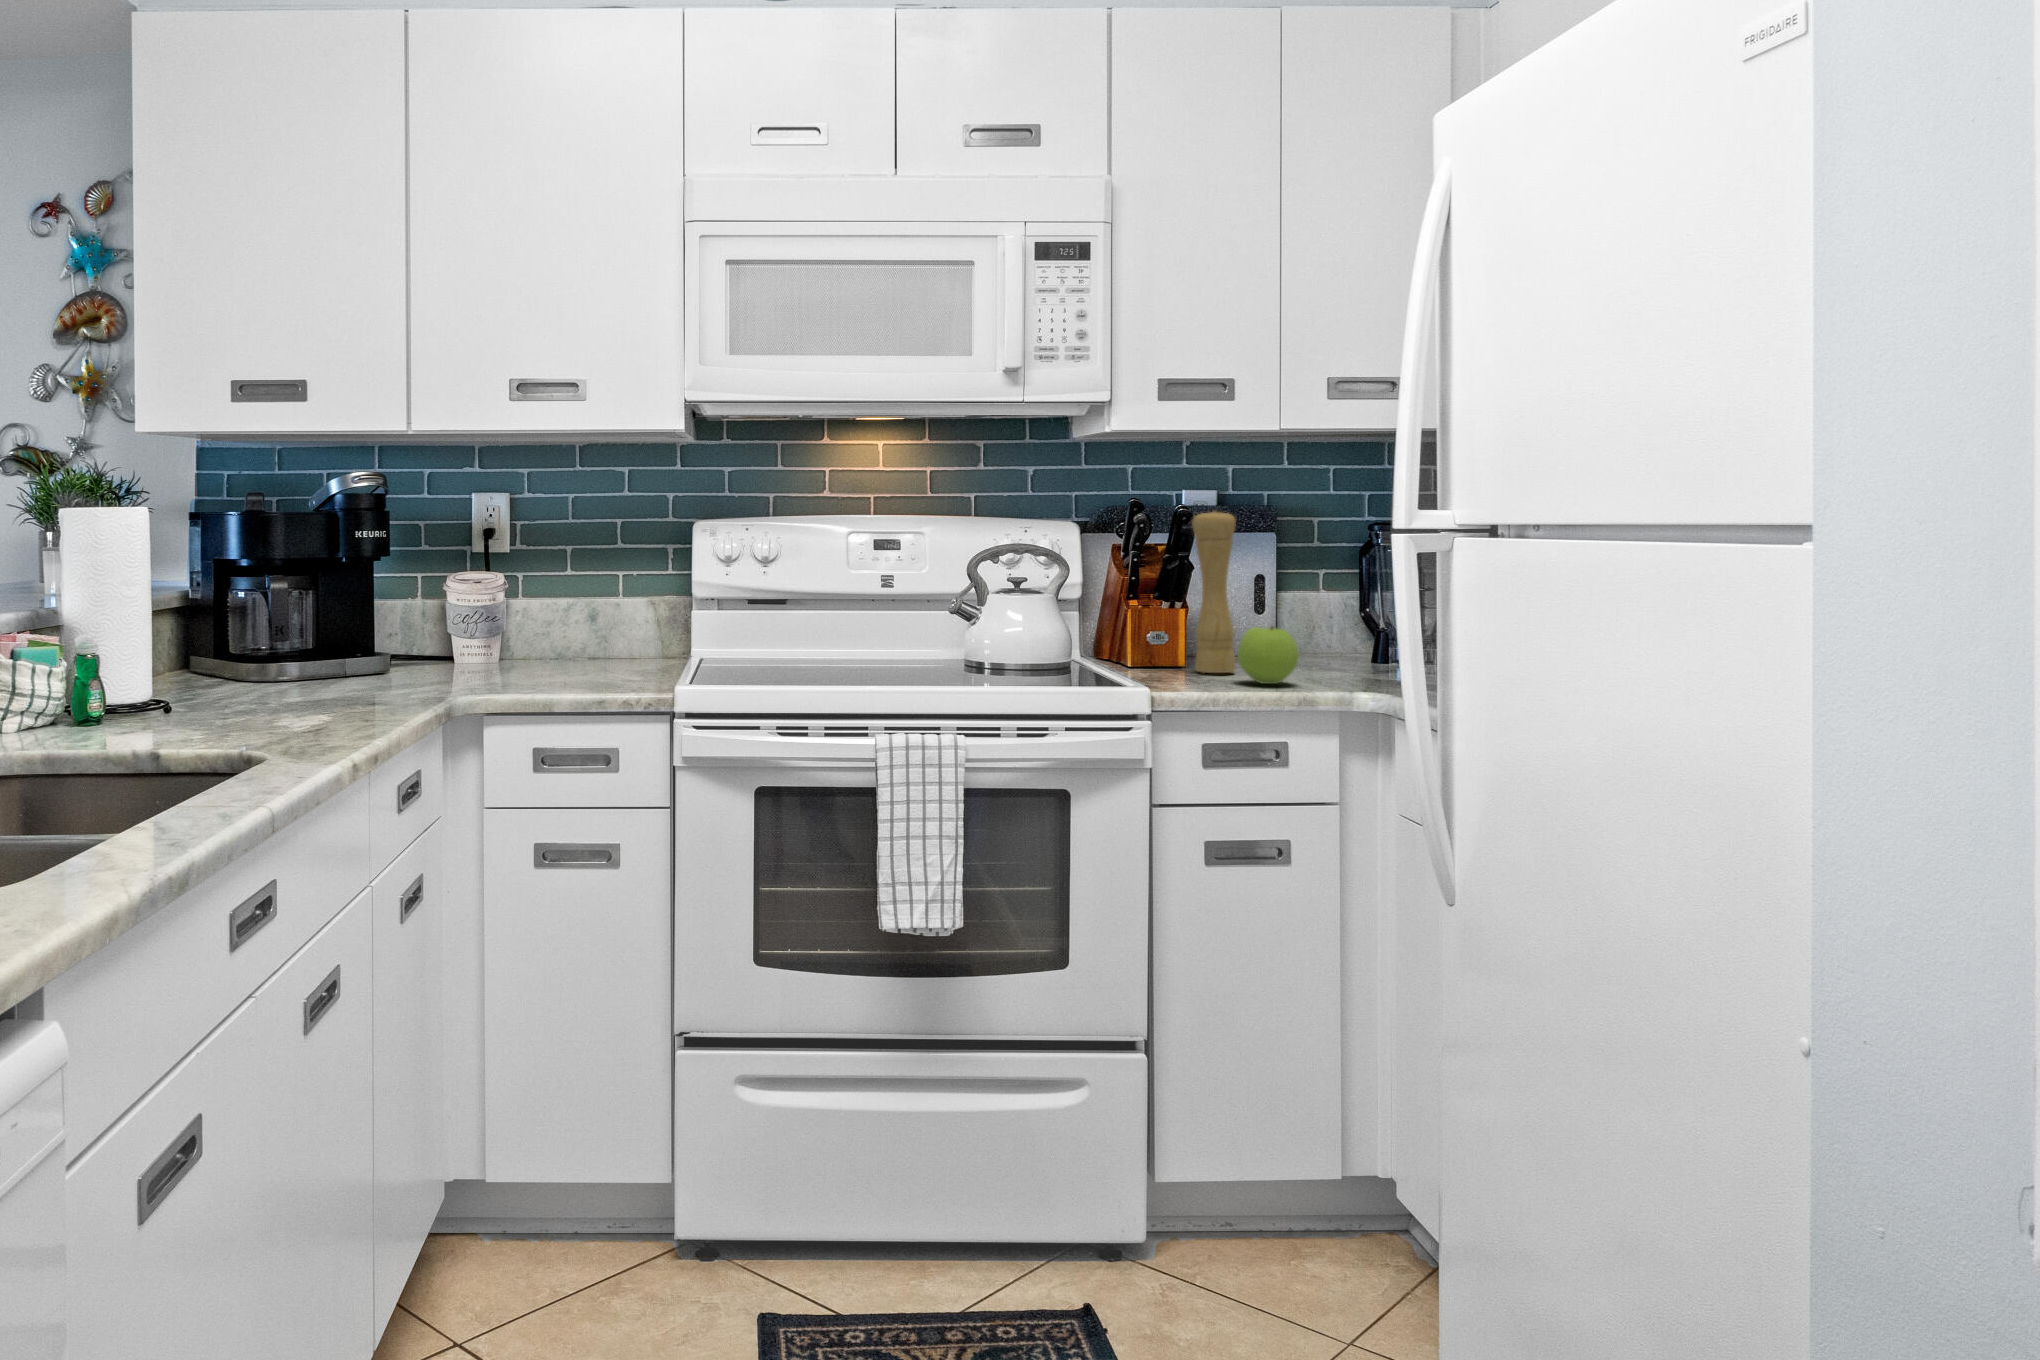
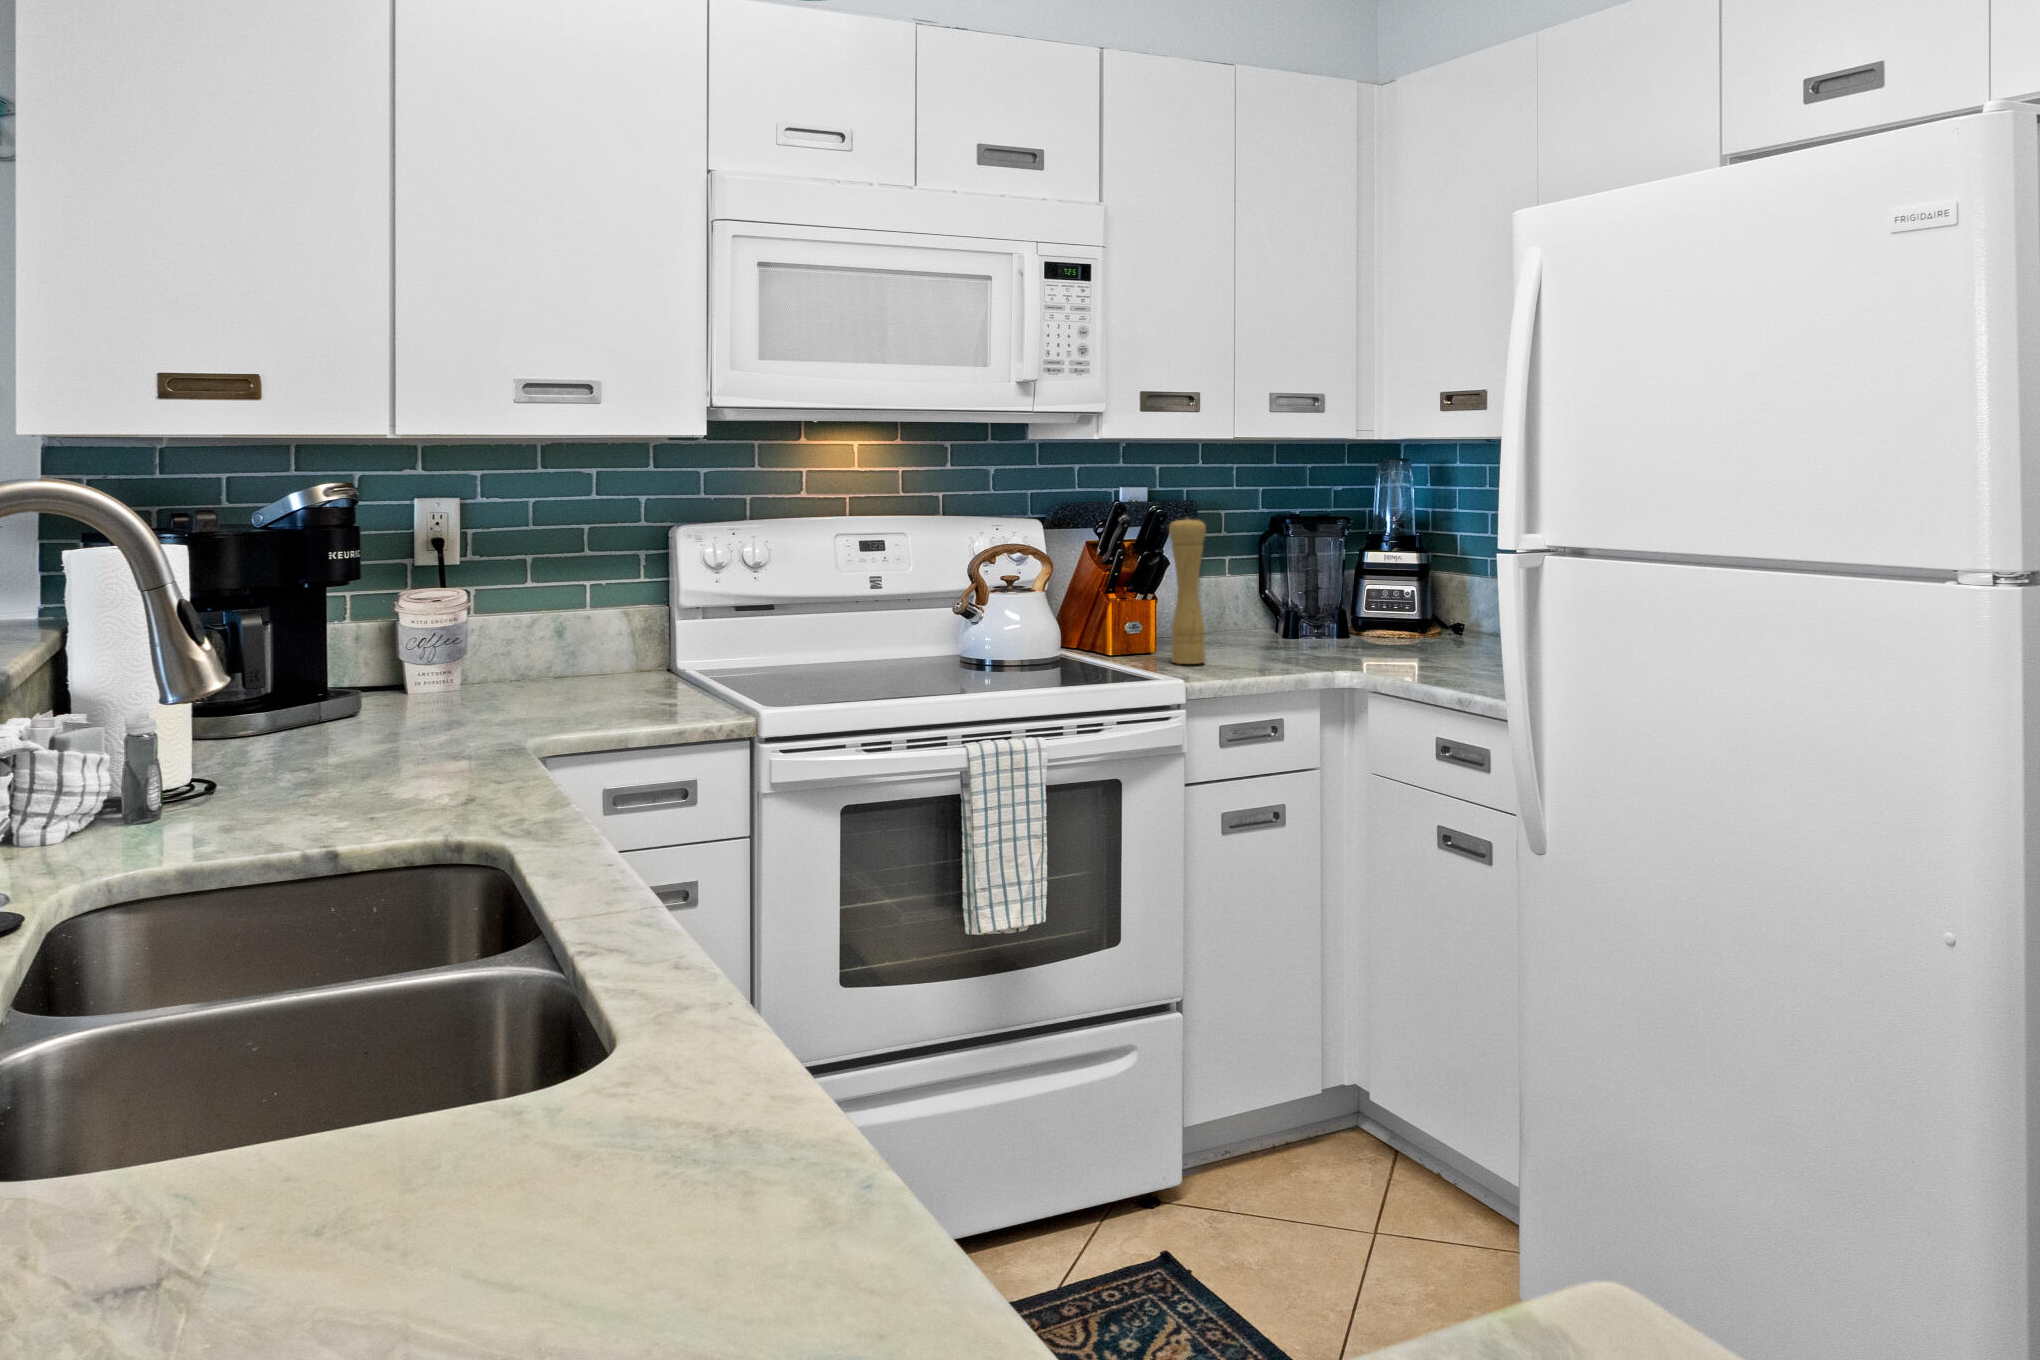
apple: present [1238,627,1299,684] -> none [1222,623,1274,674]

